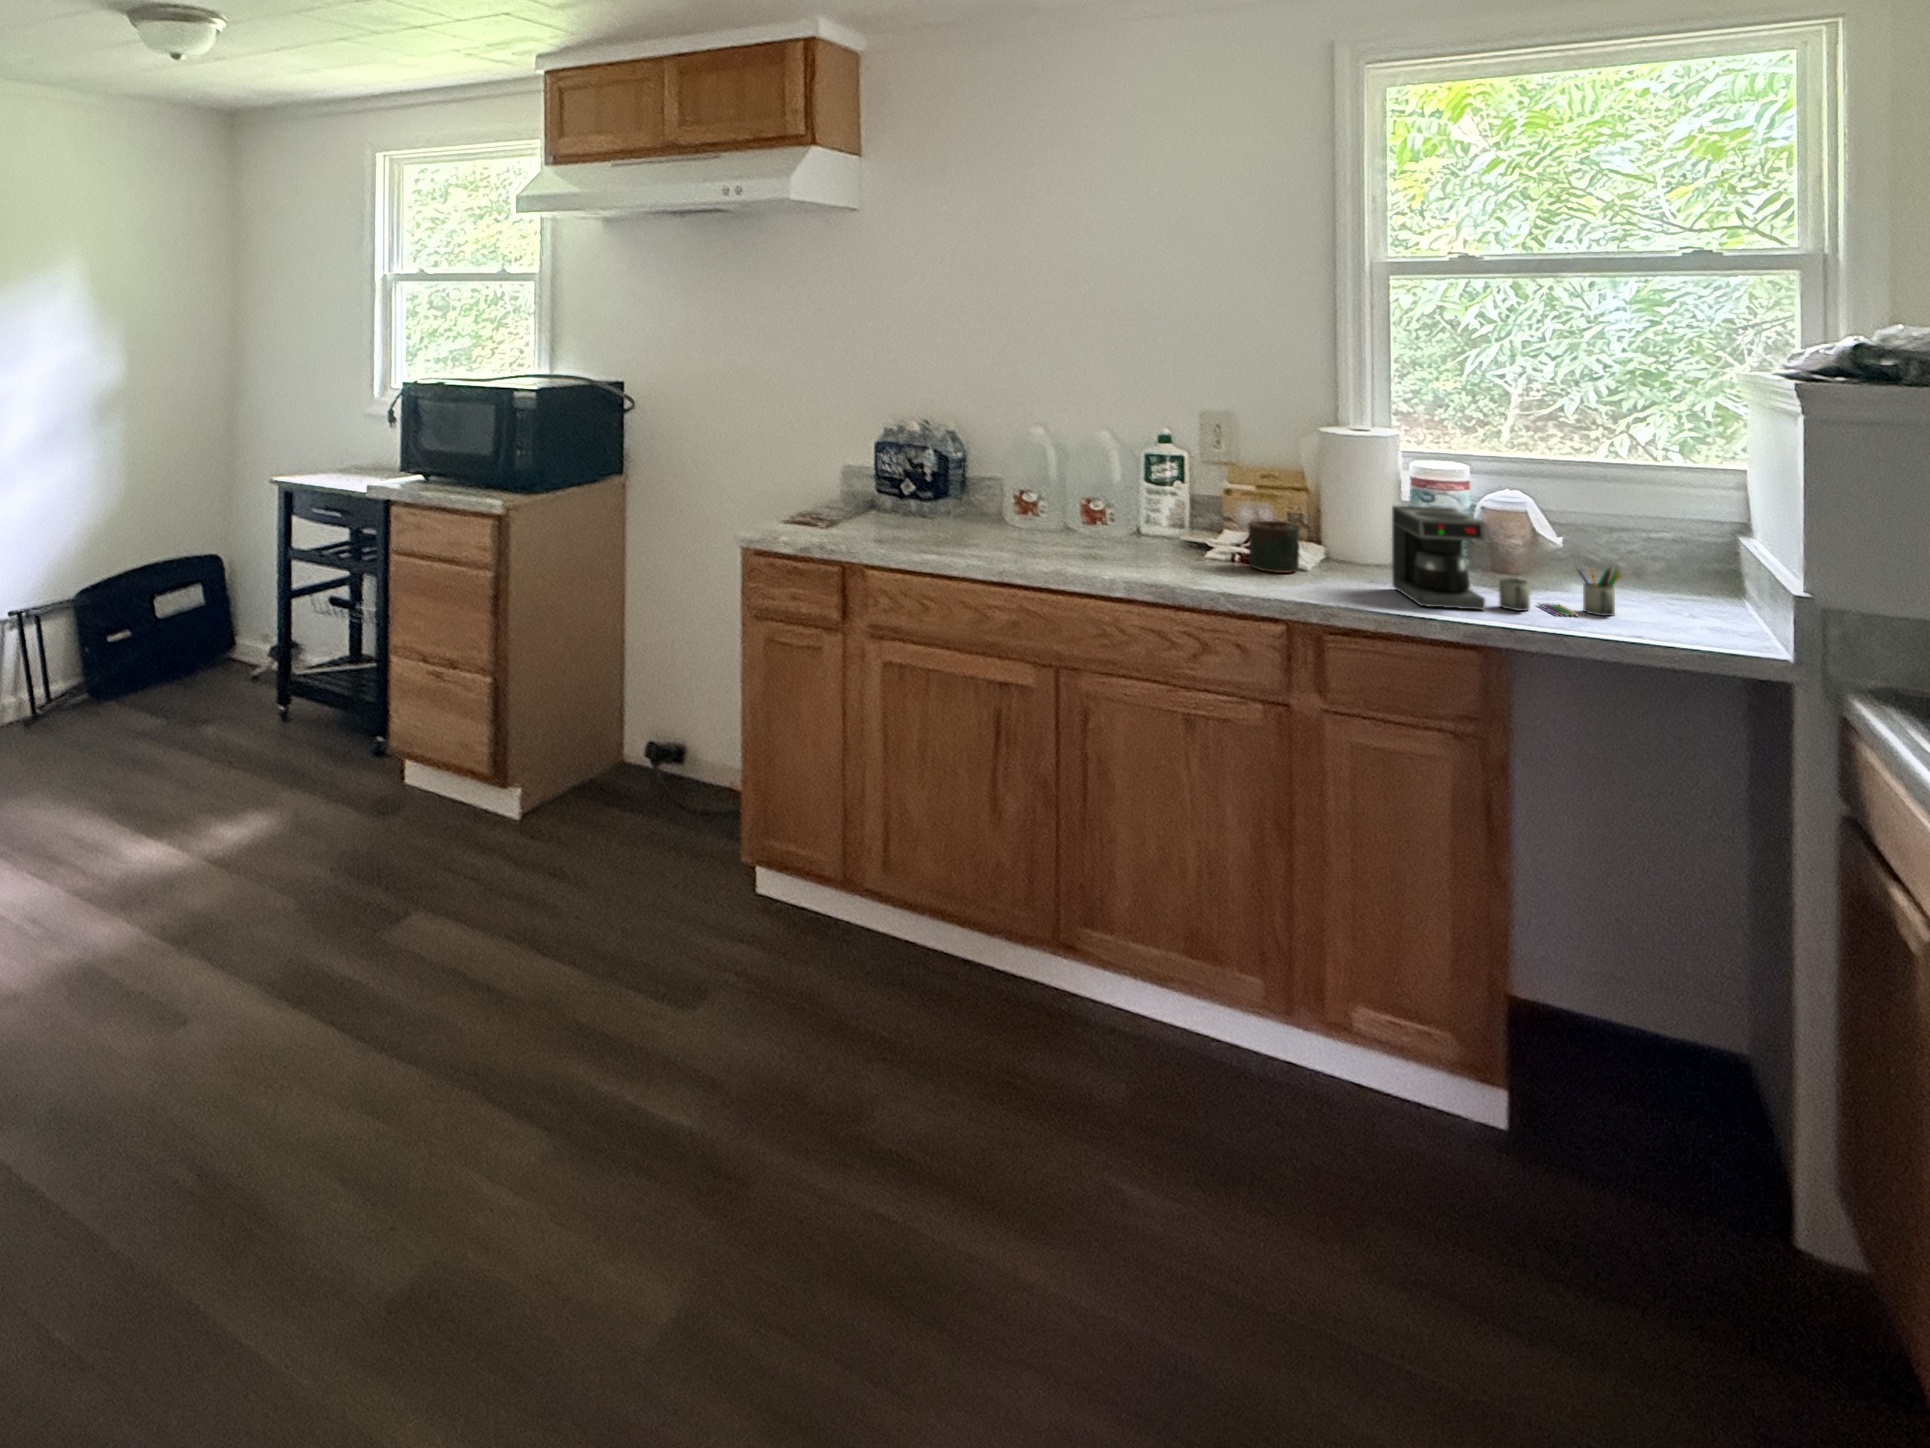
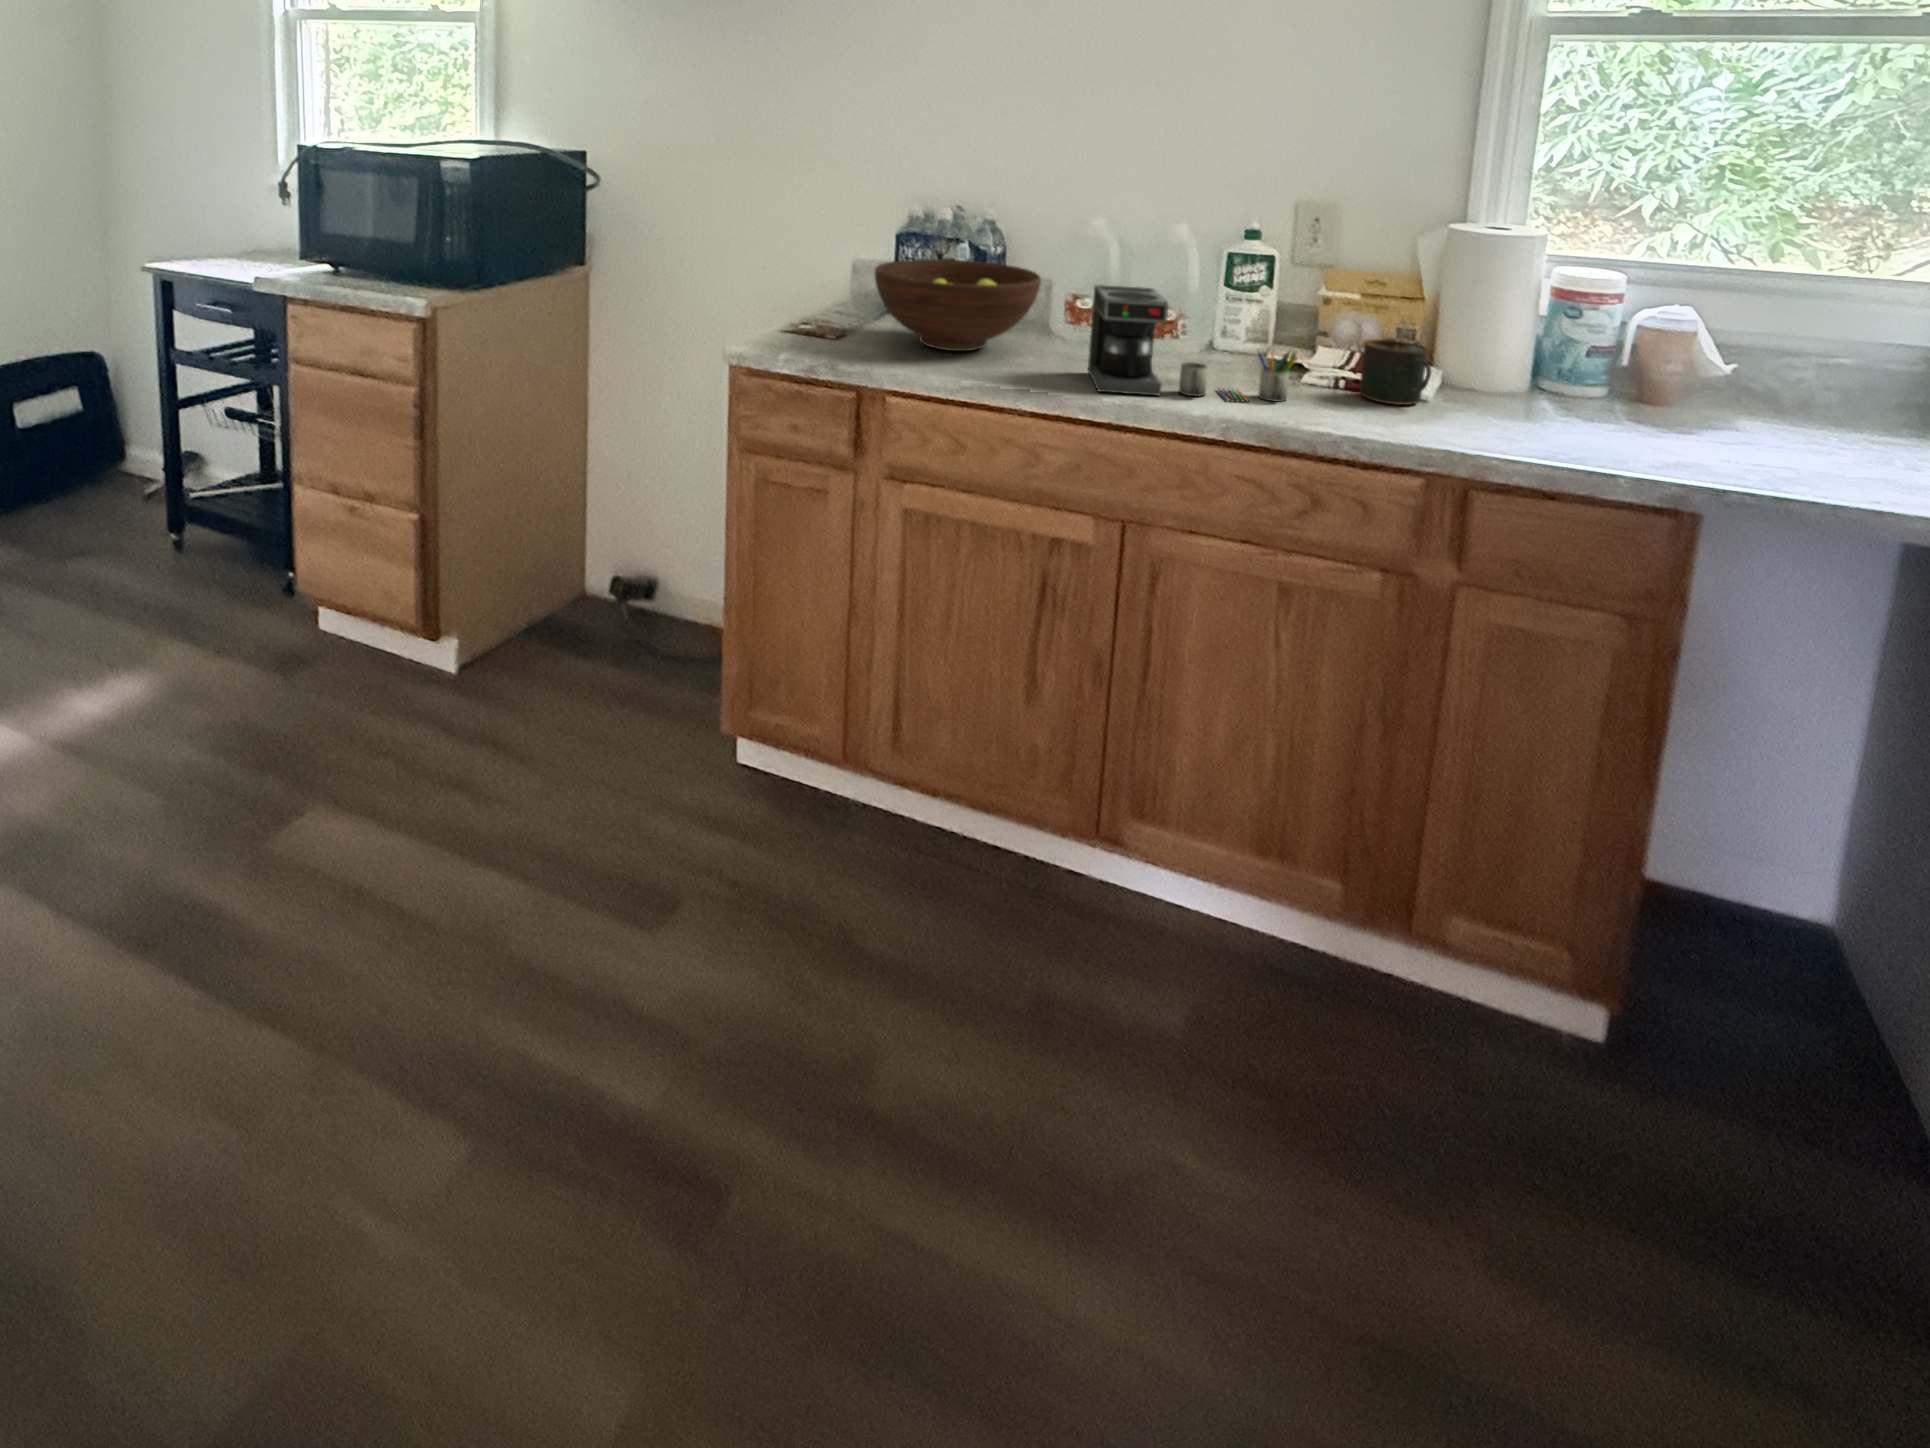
fruit bowl: none [855,463,990,535] -> present [875,259,1041,351]
coffee maker: present [1392,506,1621,616] -> present [1088,285,1297,402]

